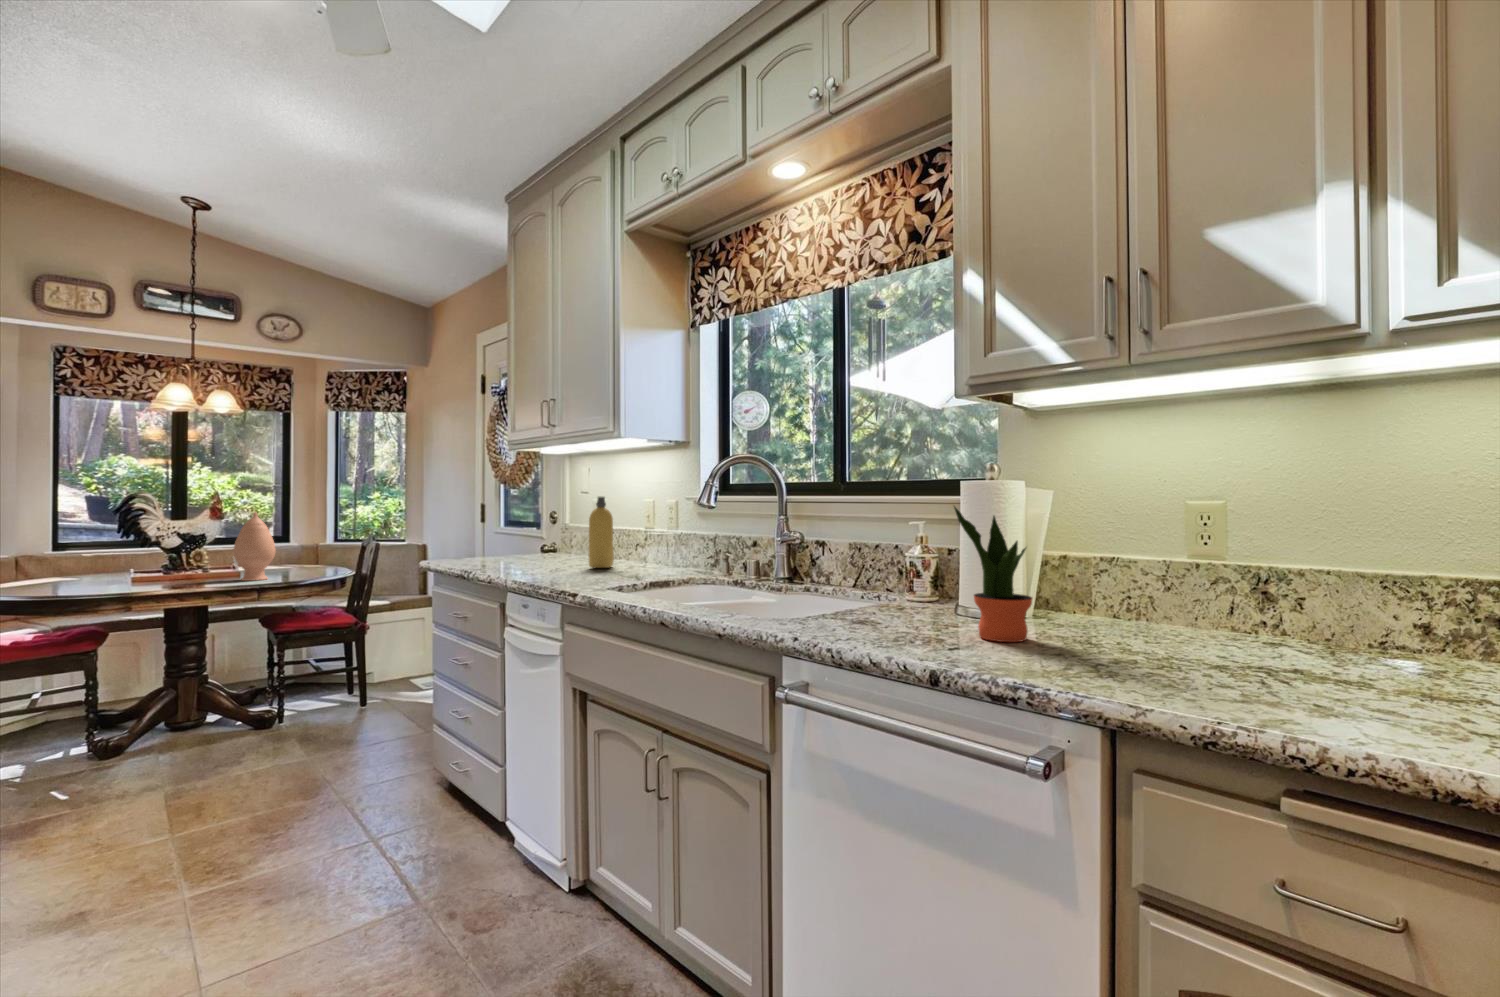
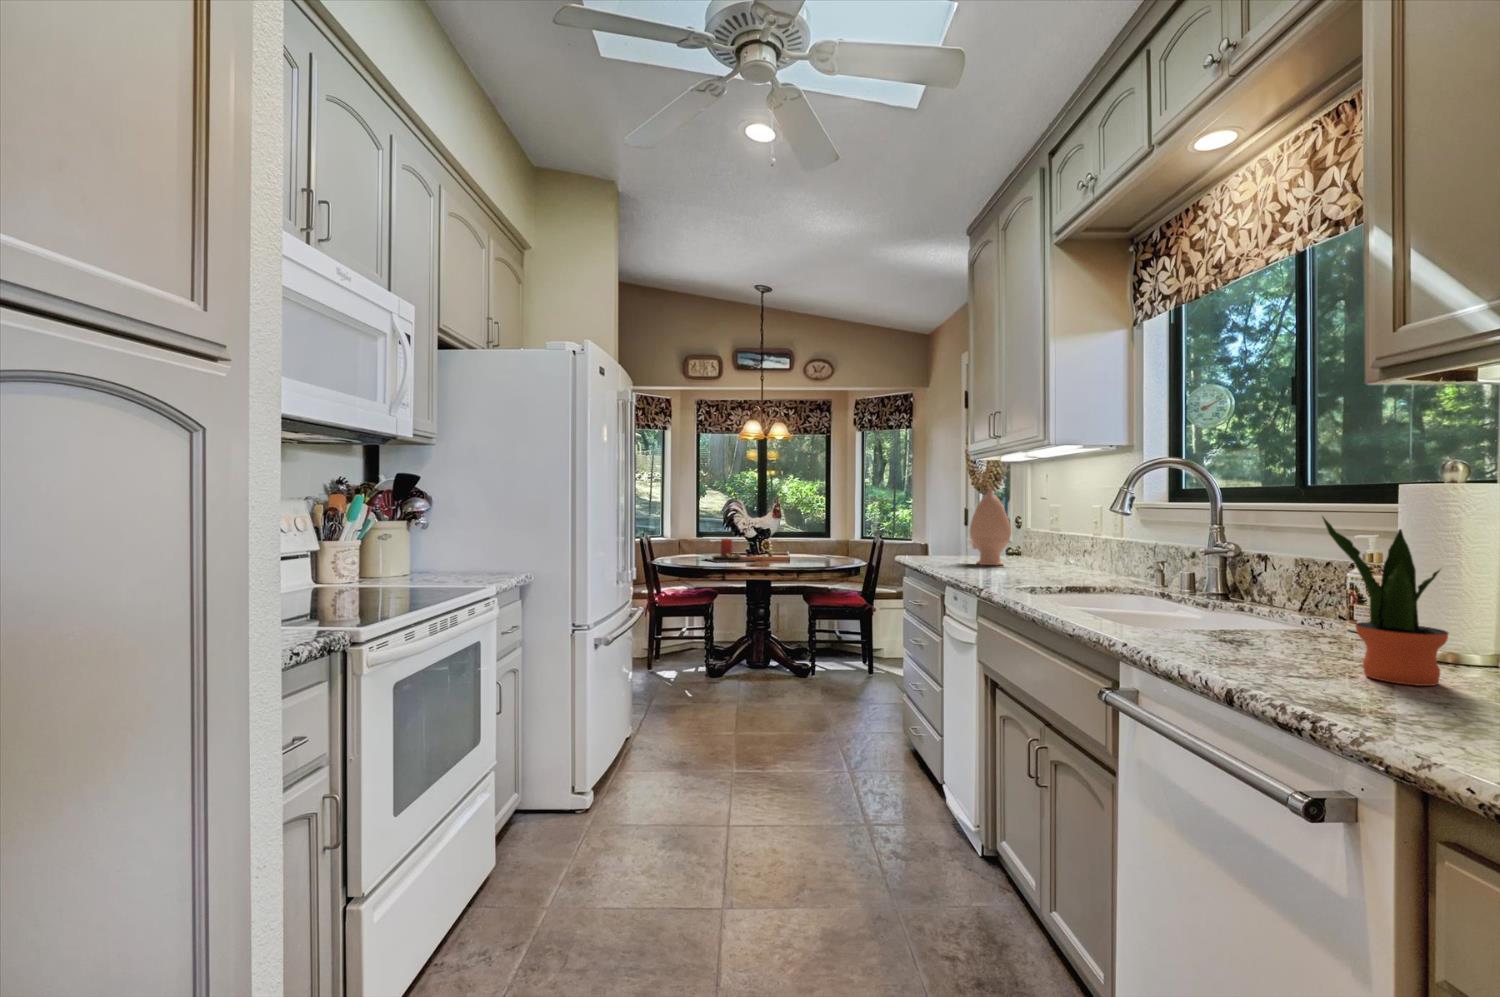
bottle: present [589,497,614,568] -> none [1027,502,1055,571]
vase: present [233,512,276,581] -> present [967,487,1011,565]
candle: none [75,550,187,587] -> present [706,538,755,563]

